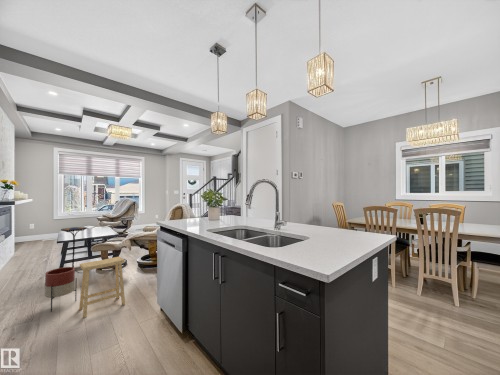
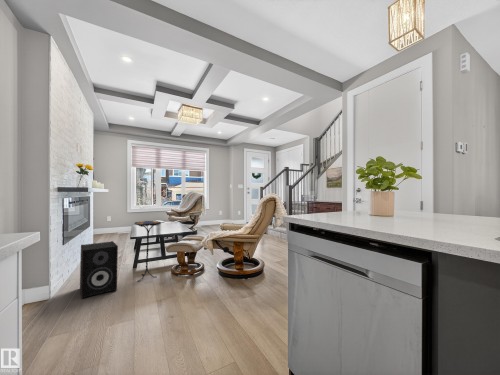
speaker: none [8,245,45,292] -> present [80,241,118,298]
footstool: present [79,257,125,317] -> none [160,267,222,363]
planter: present [45,267,77,312] -> none [117,276,155,342]

